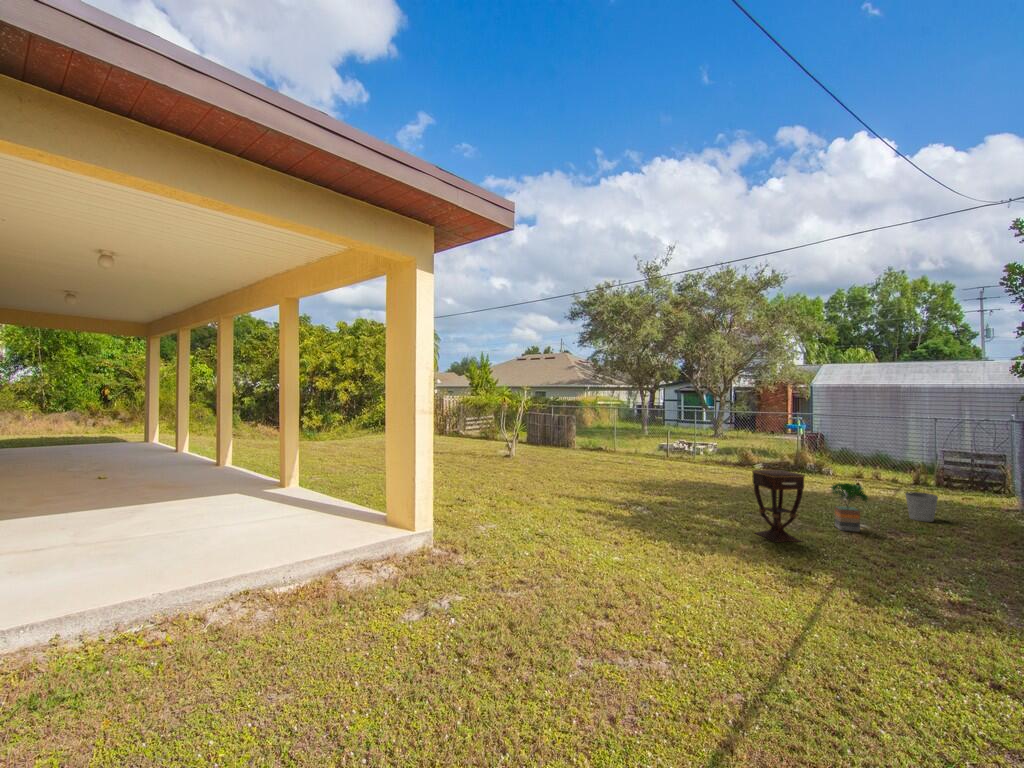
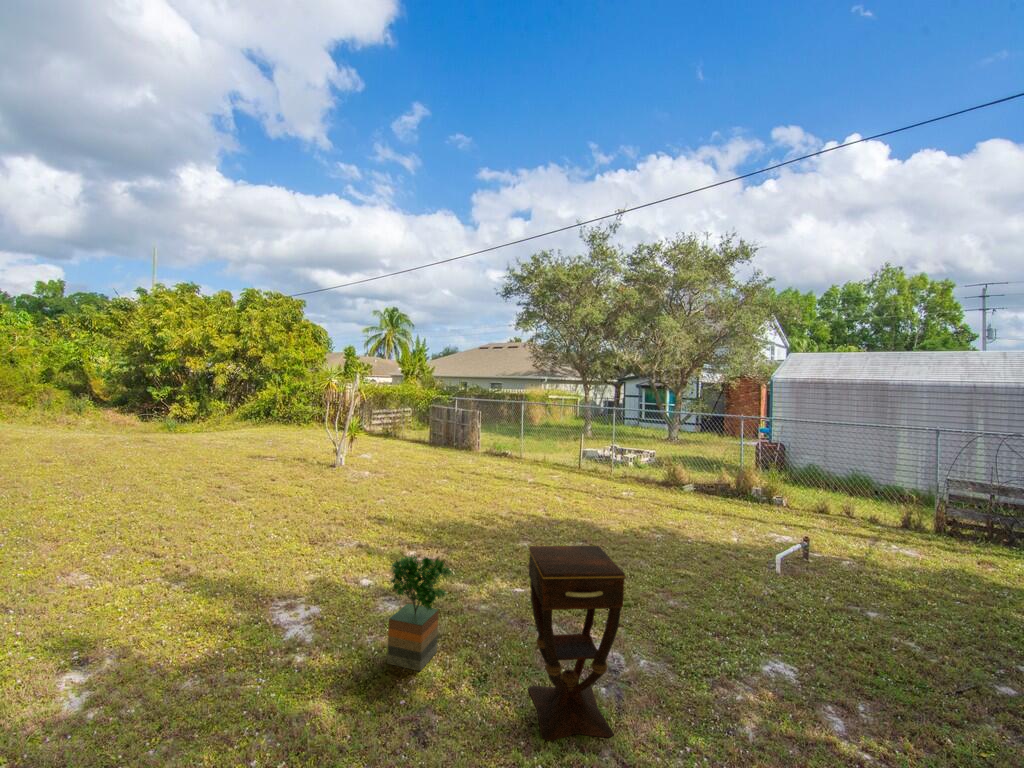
potted tree: present [831,483,868,532] -> present [387,556,451,671]
bucket: present [905,492,938,522] -> none [880,574,946,643]

